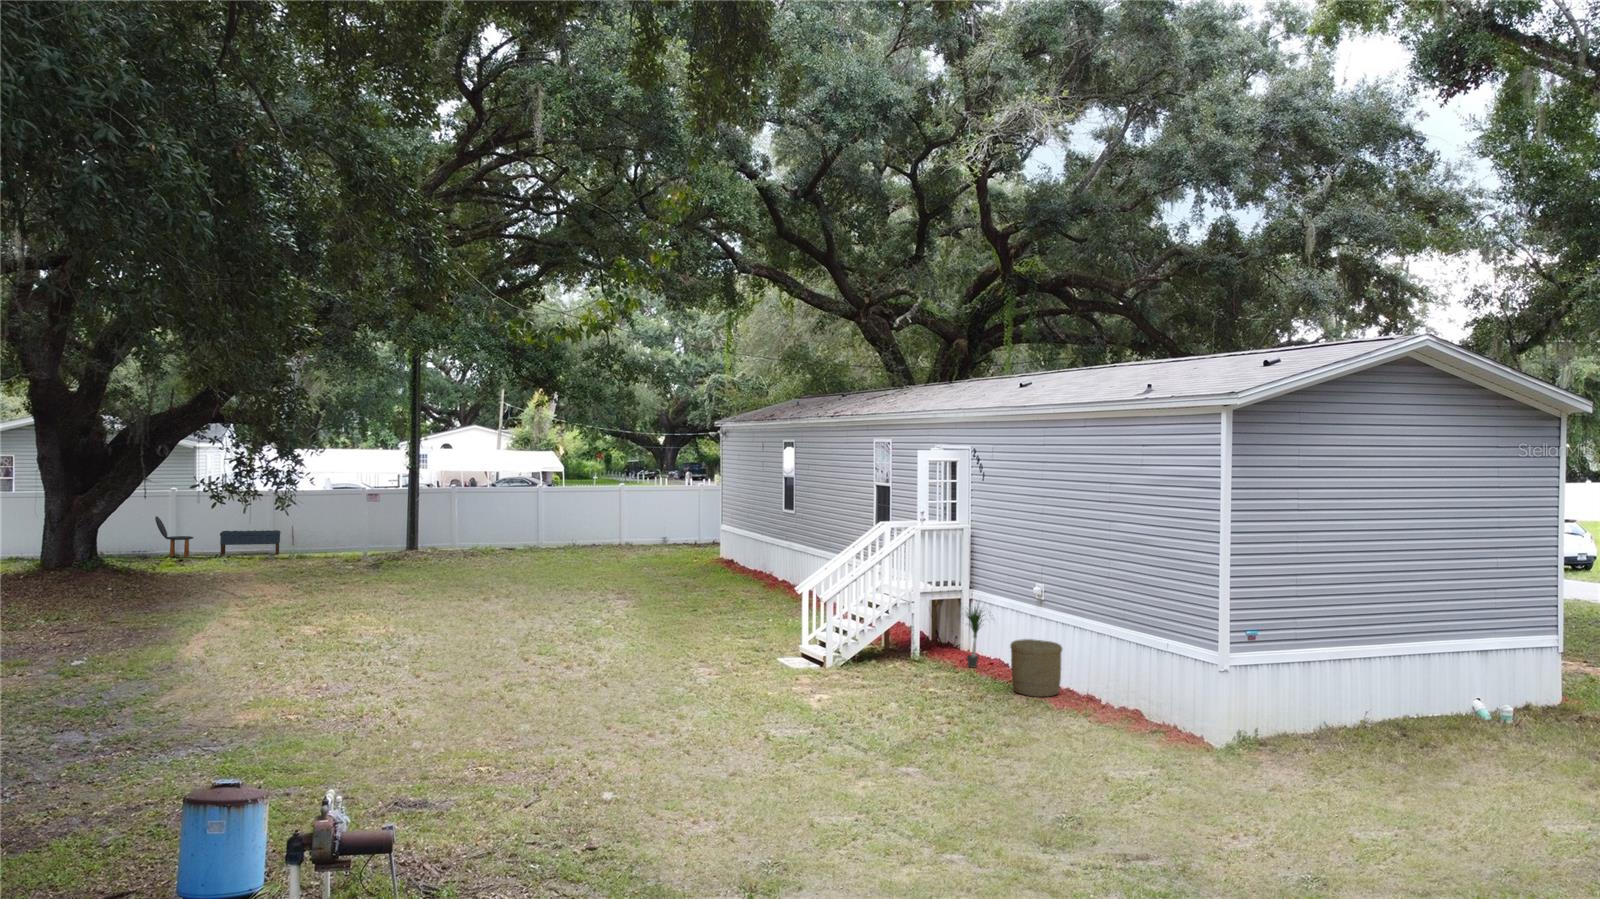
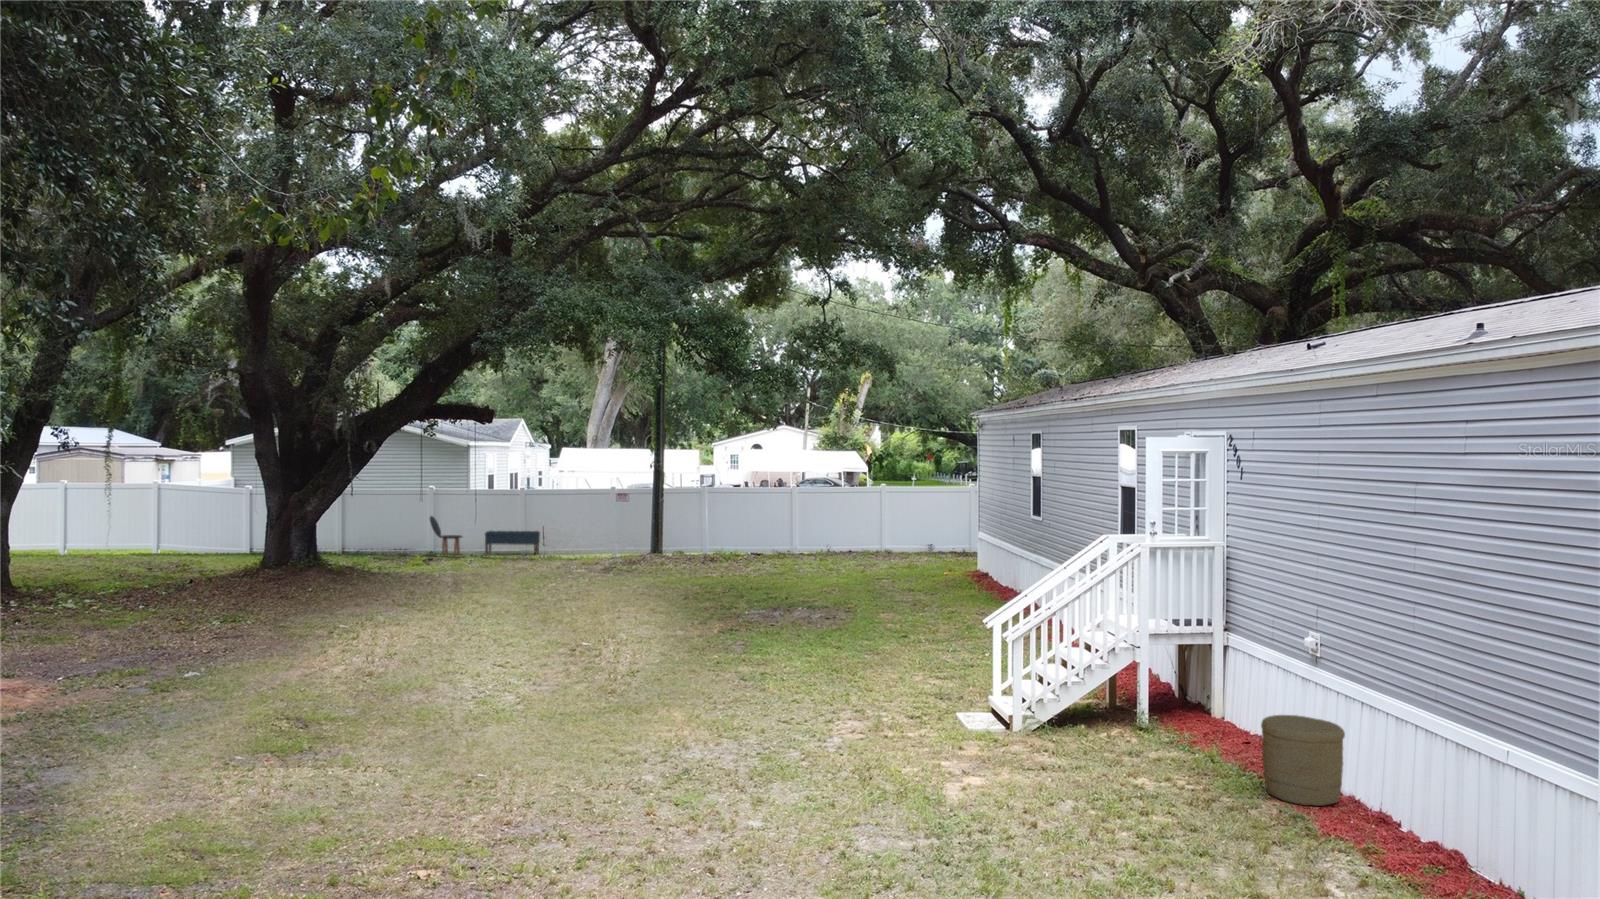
potted plant: present [967,603,984,668] -> none [1190,645,1260,745]

